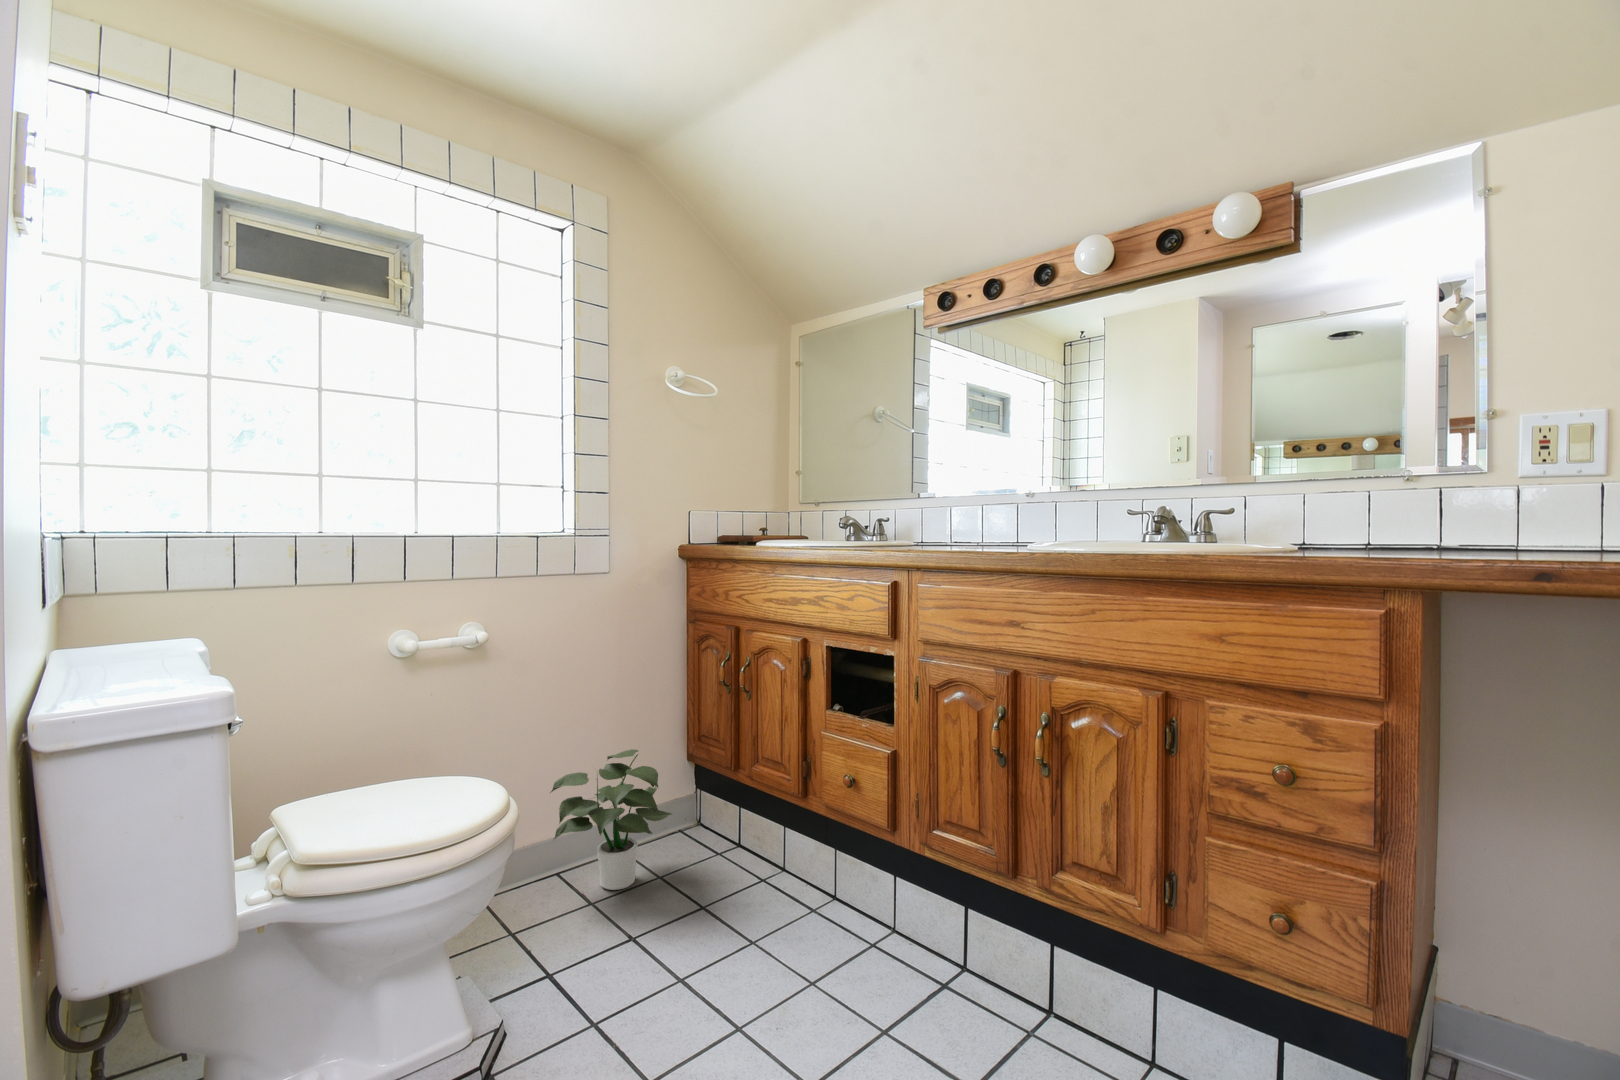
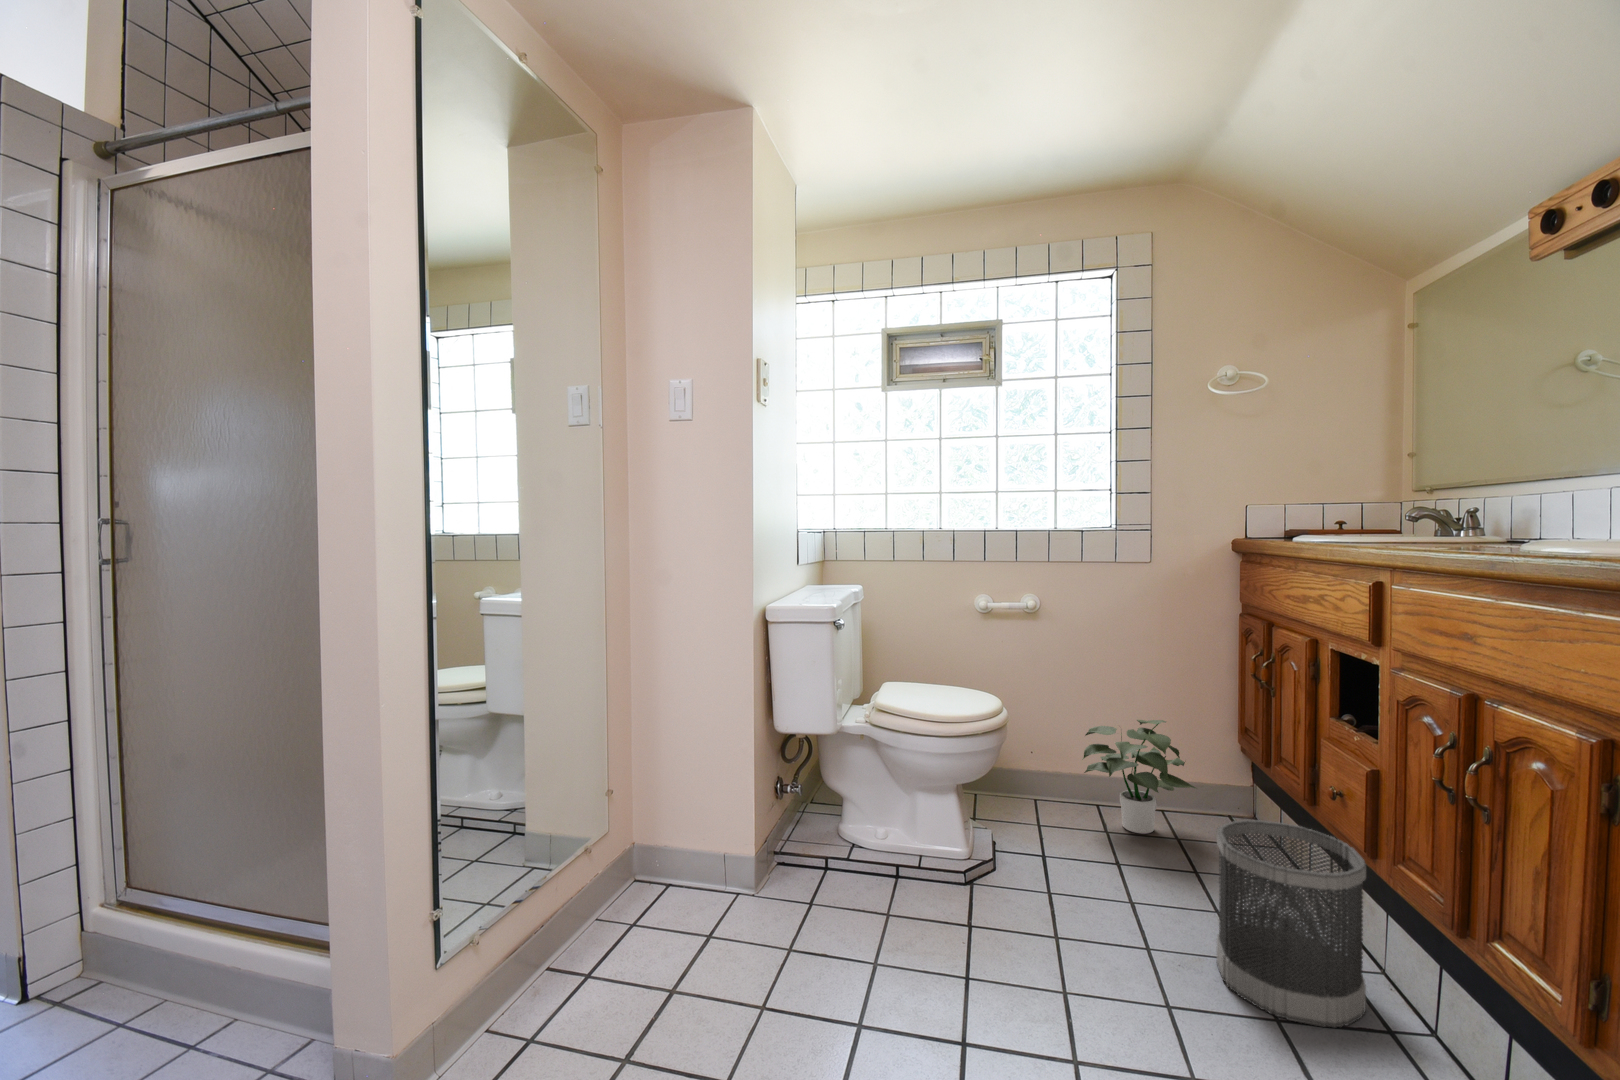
wastebasket: none [801,823,922,1027] -> present [1217,820,1366,1028]

